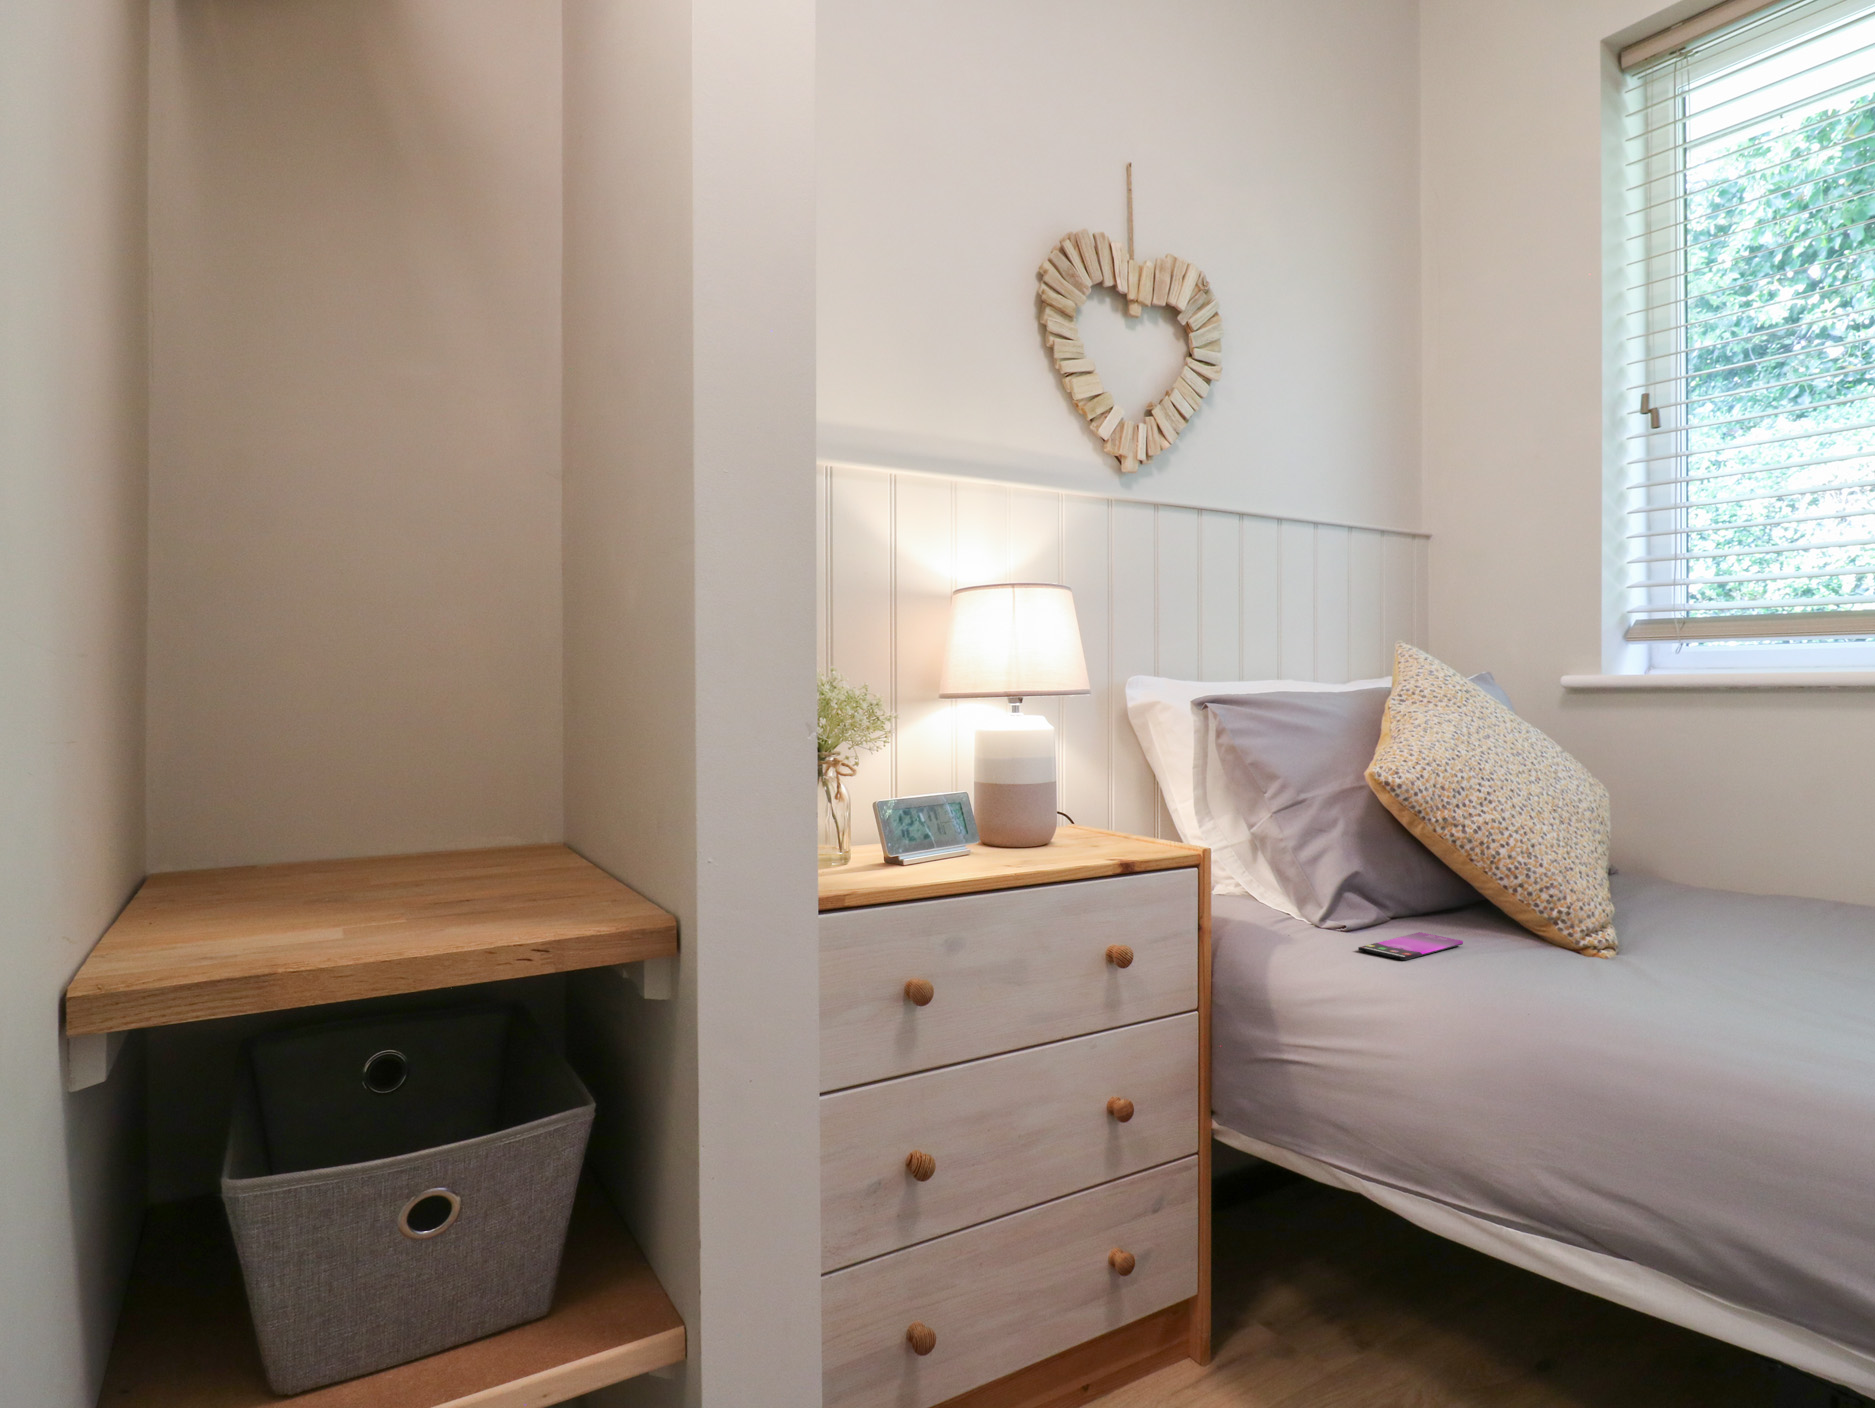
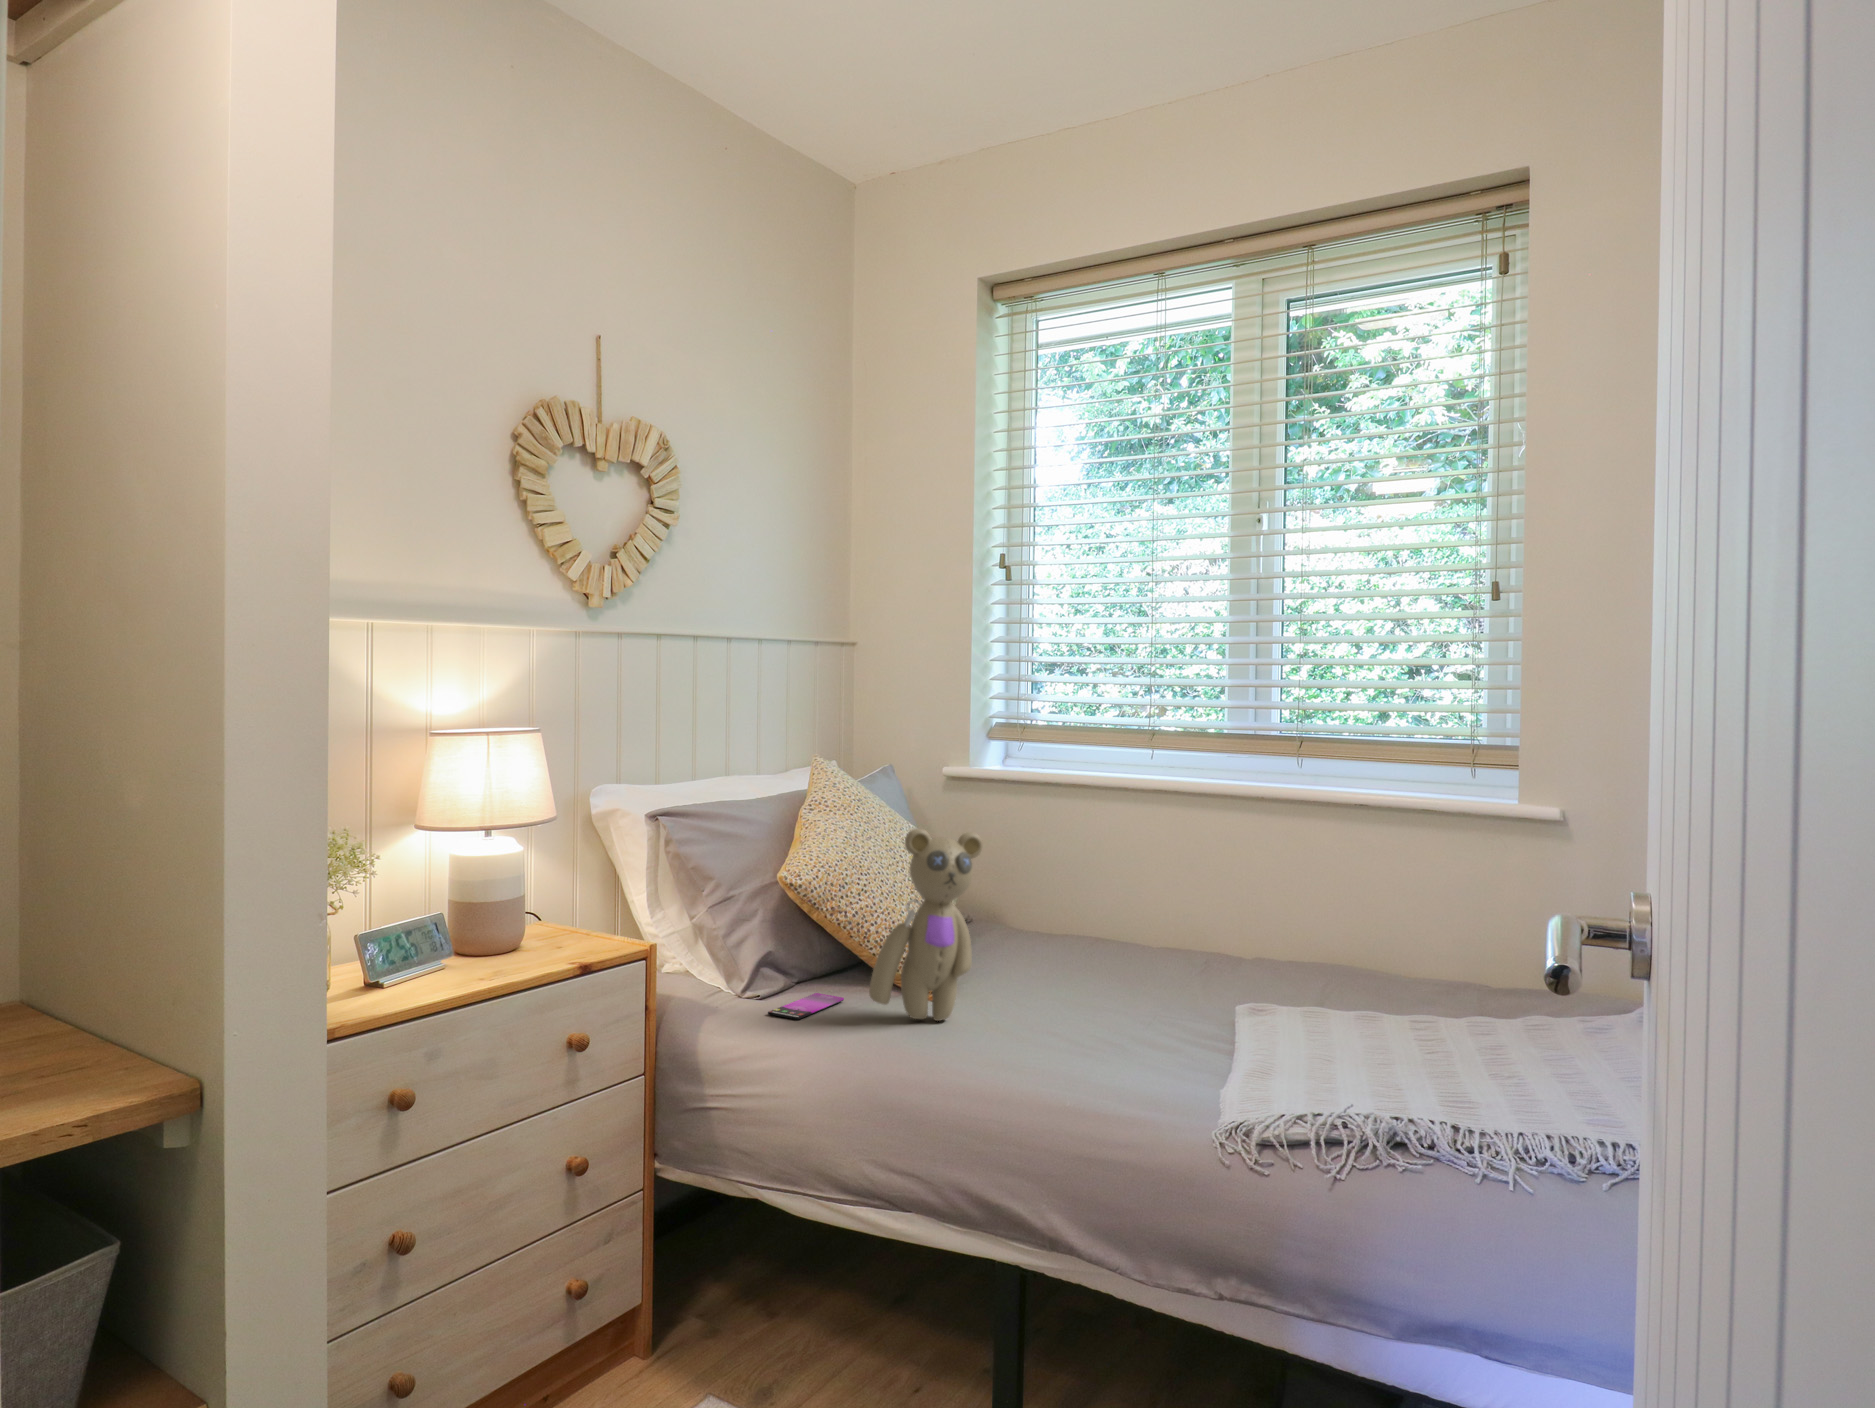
teddy bear: none [1515,701,1702,982] -> present [869,828,983,1021]

